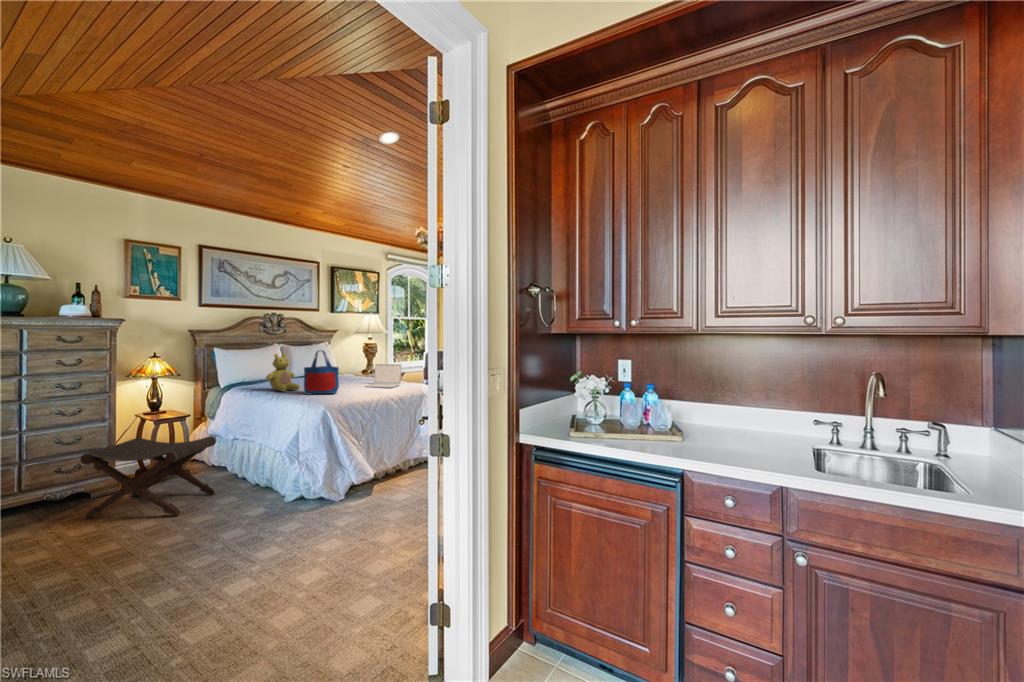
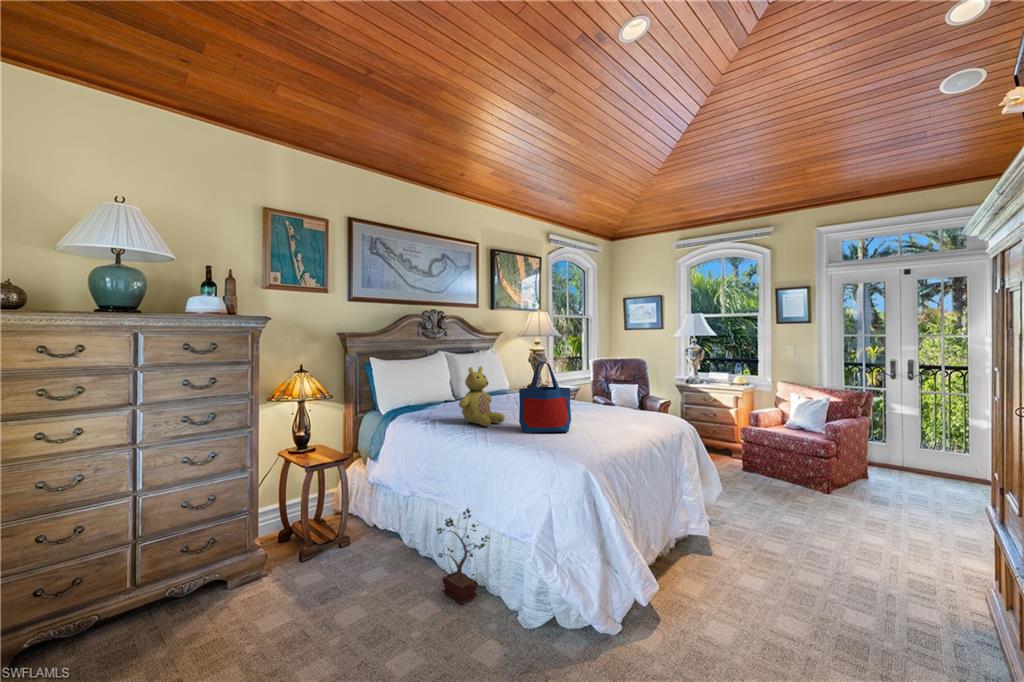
laptop: present [365,364,401,388] -> none [586,381,634,419]
footstool: present [81,436,216,519] -> none [218,499,402,654]
potted plant: none [240,439,271,495] -> present [437,508,490,604]

